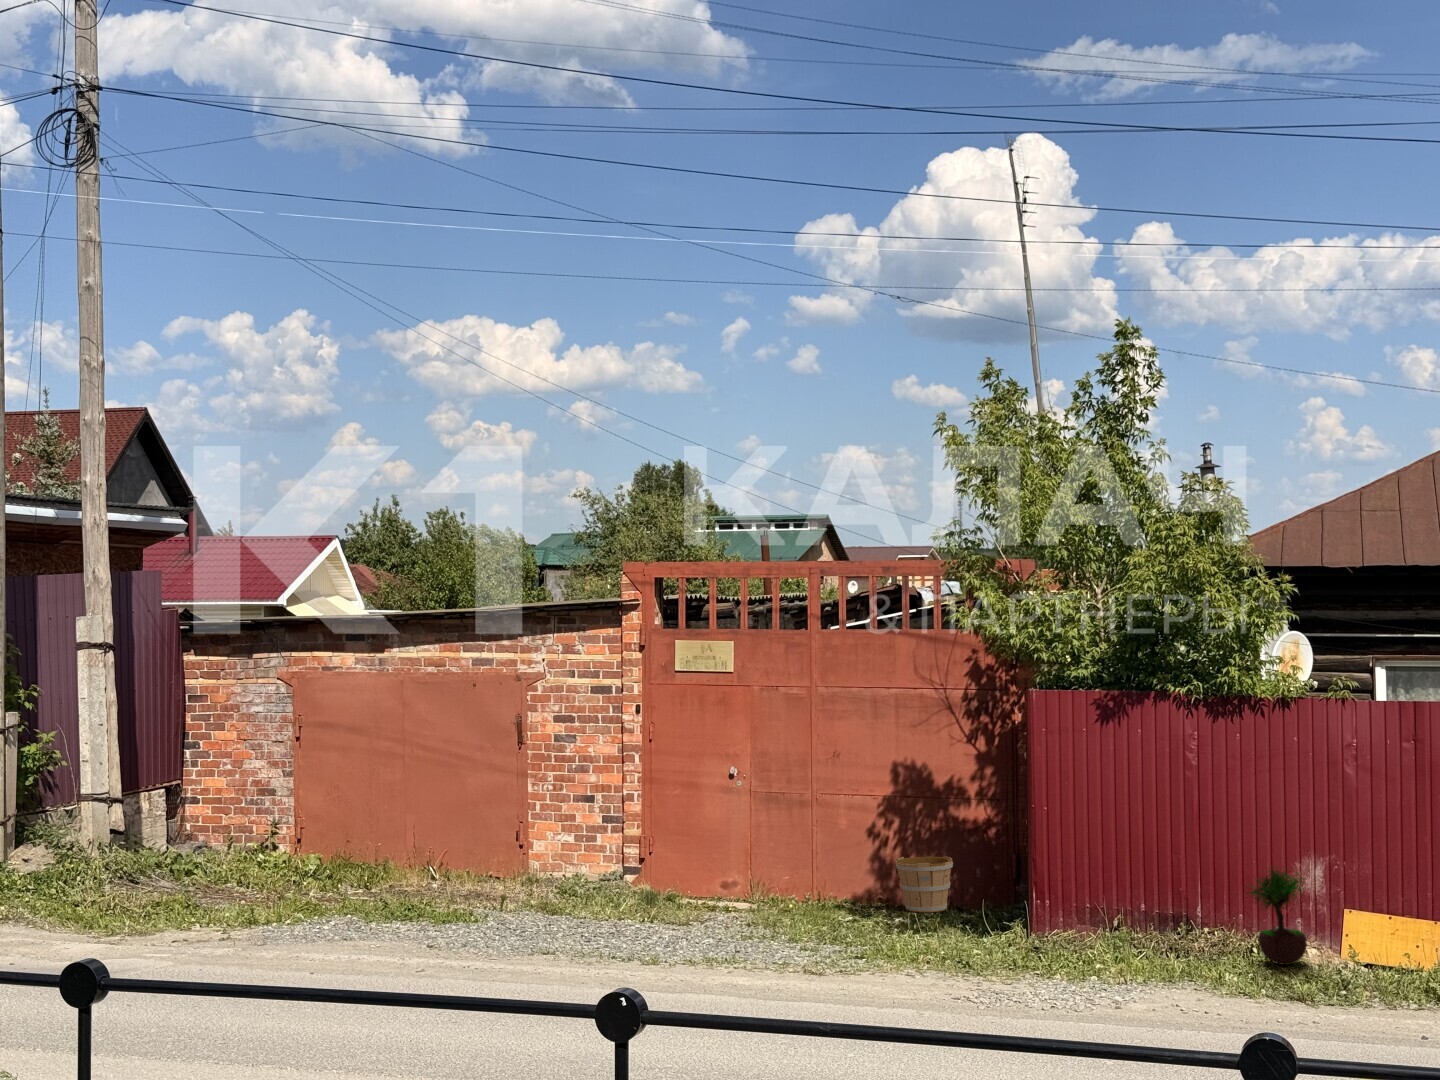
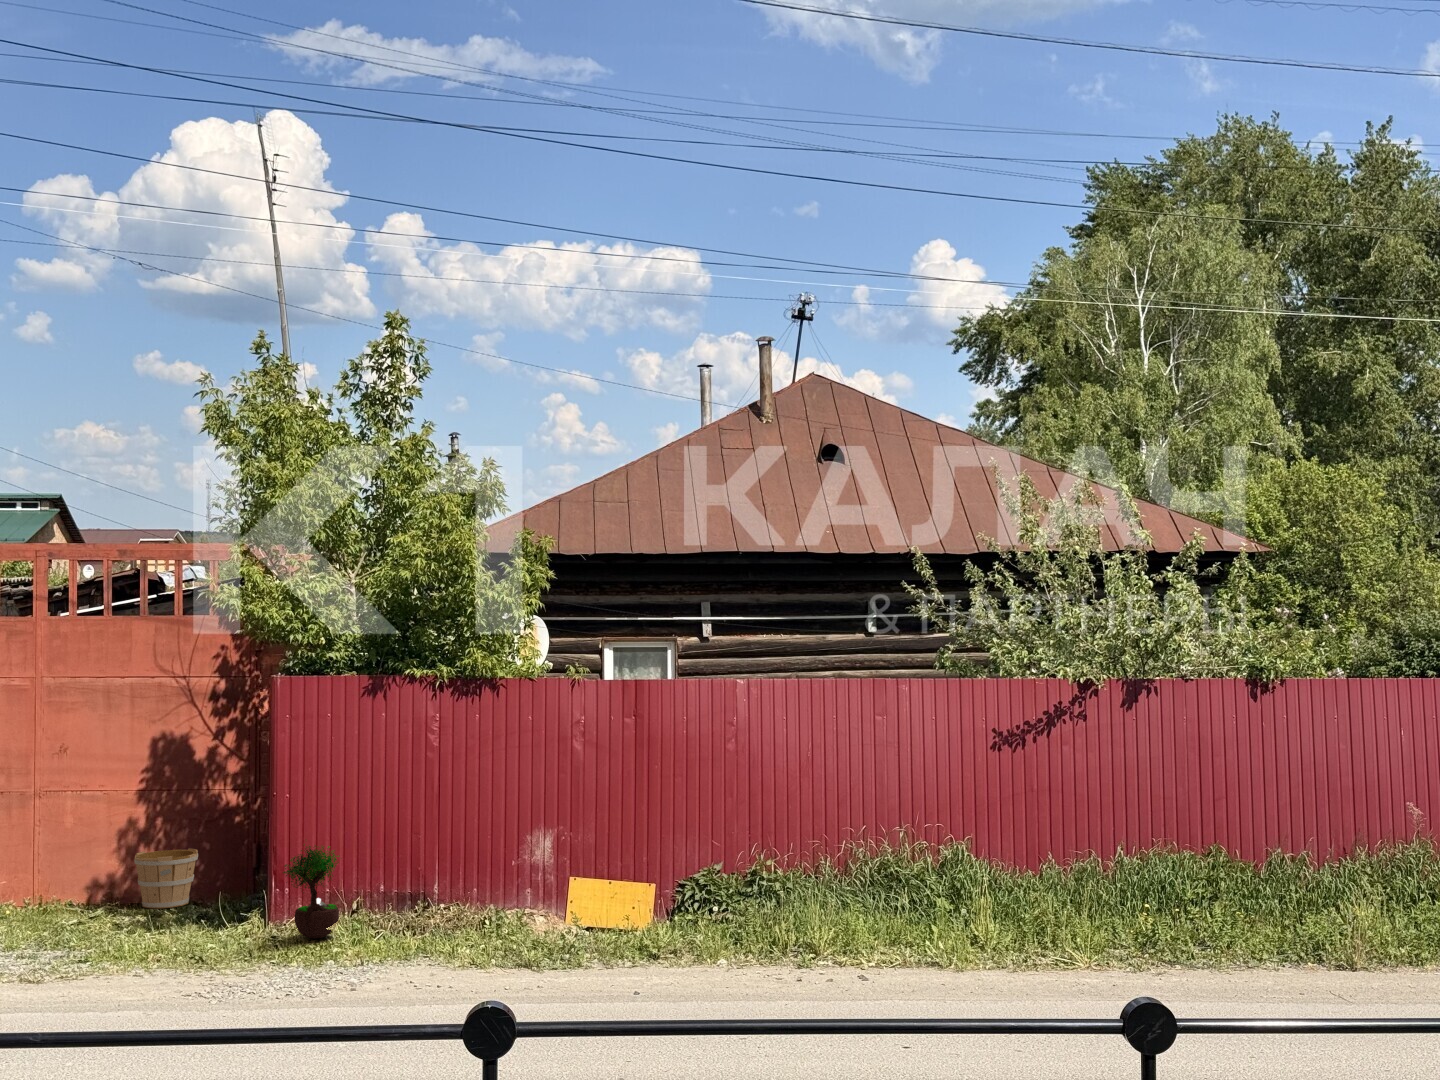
potted tree: present [1245,867,1307,965] -> present [283,844,339,939]

